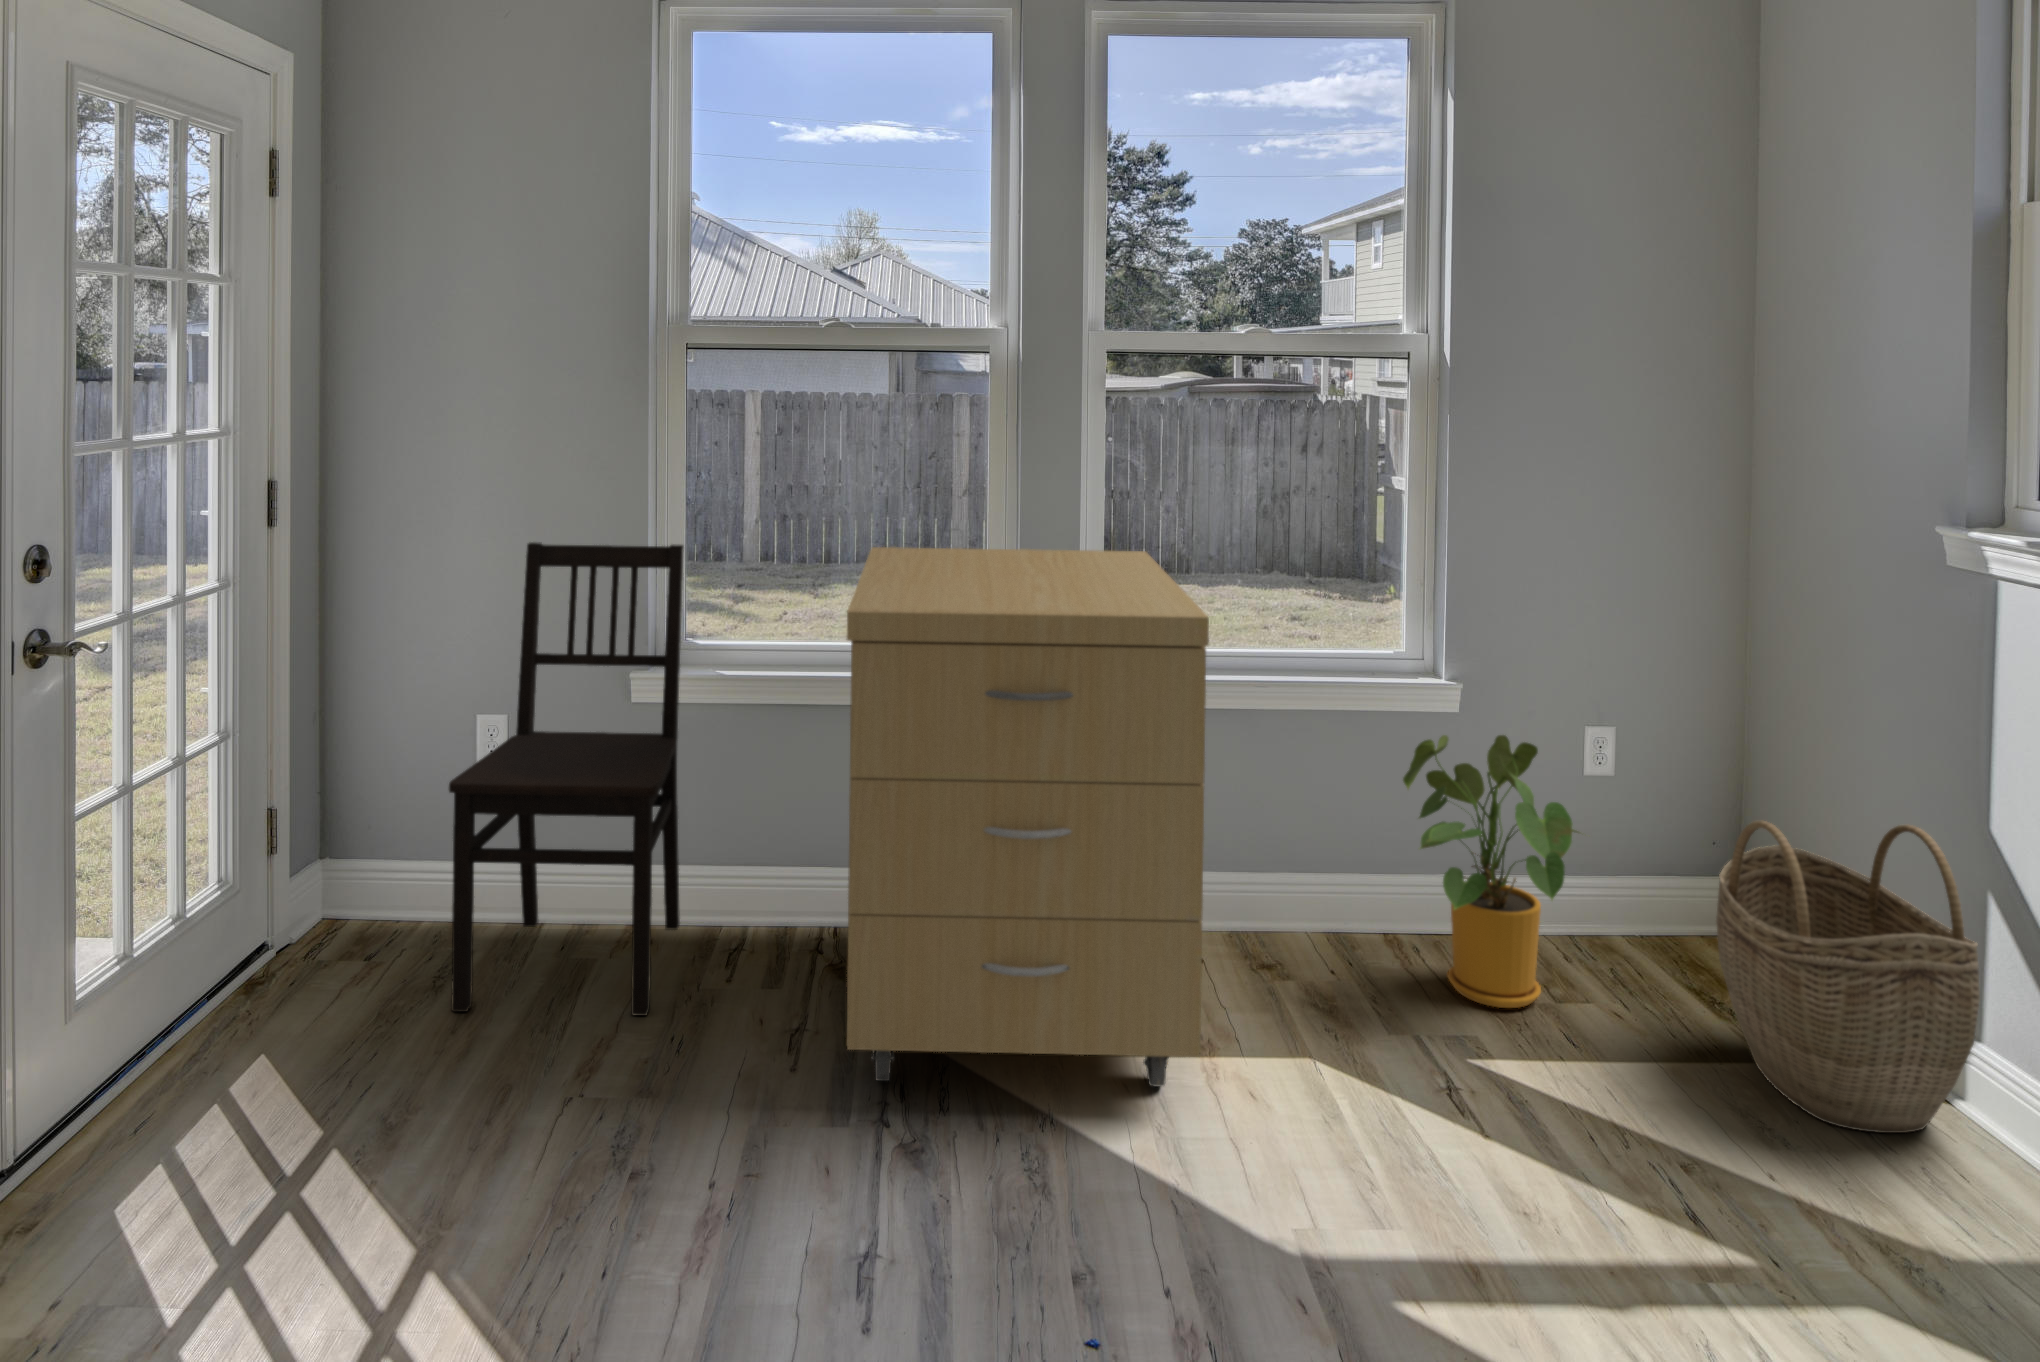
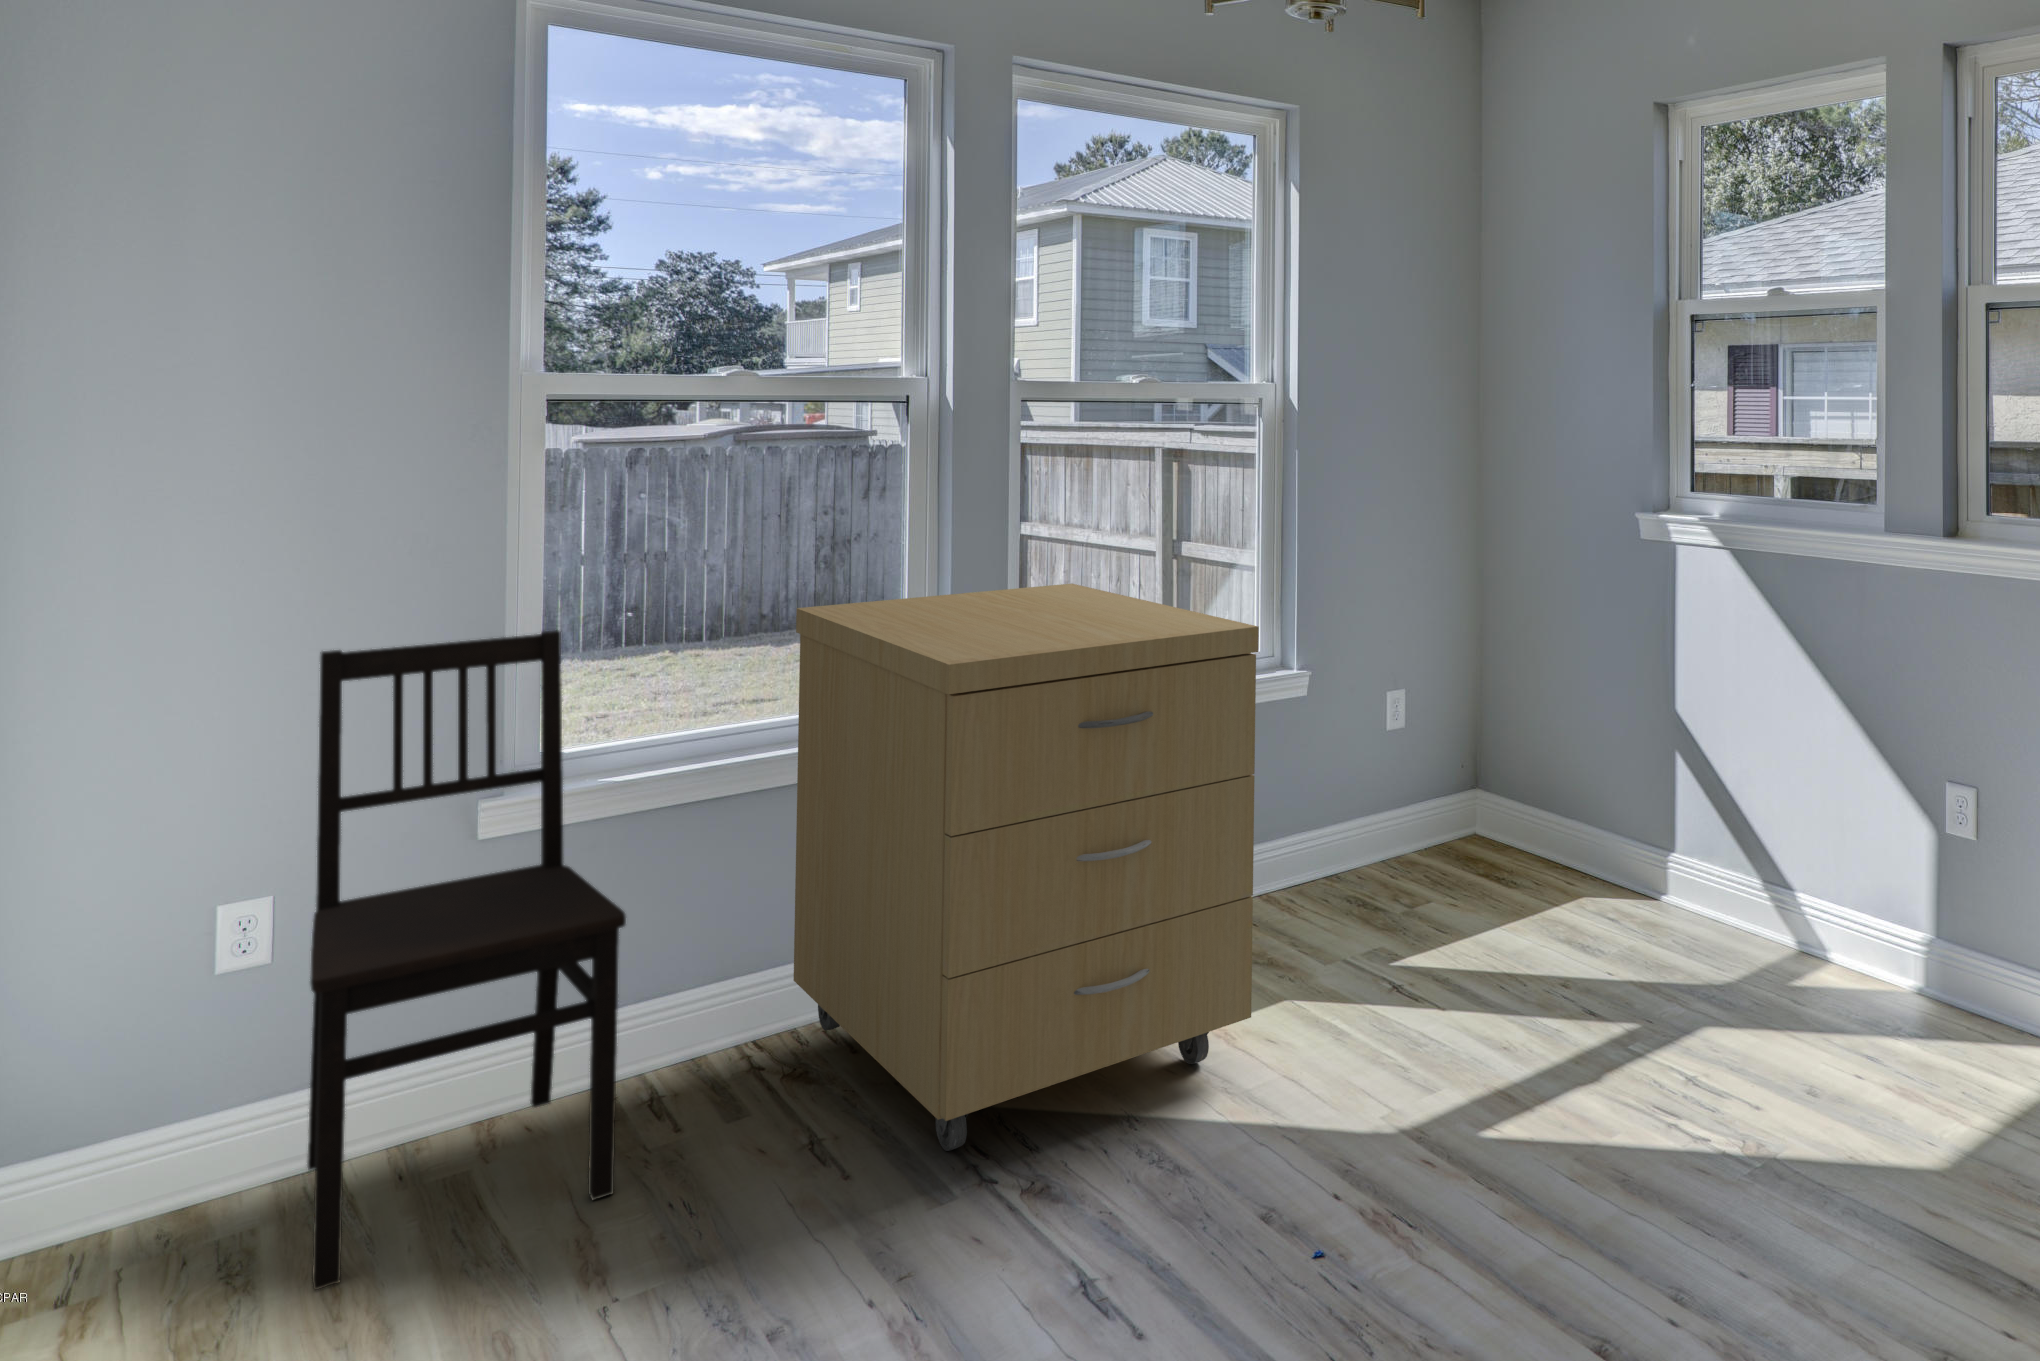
house plant: present [1403,735,1579,1008] -> none [1281,706,1441,925]
woven basket: present [1716,821,1980,1133] -> none [1521,715,1687,932]

